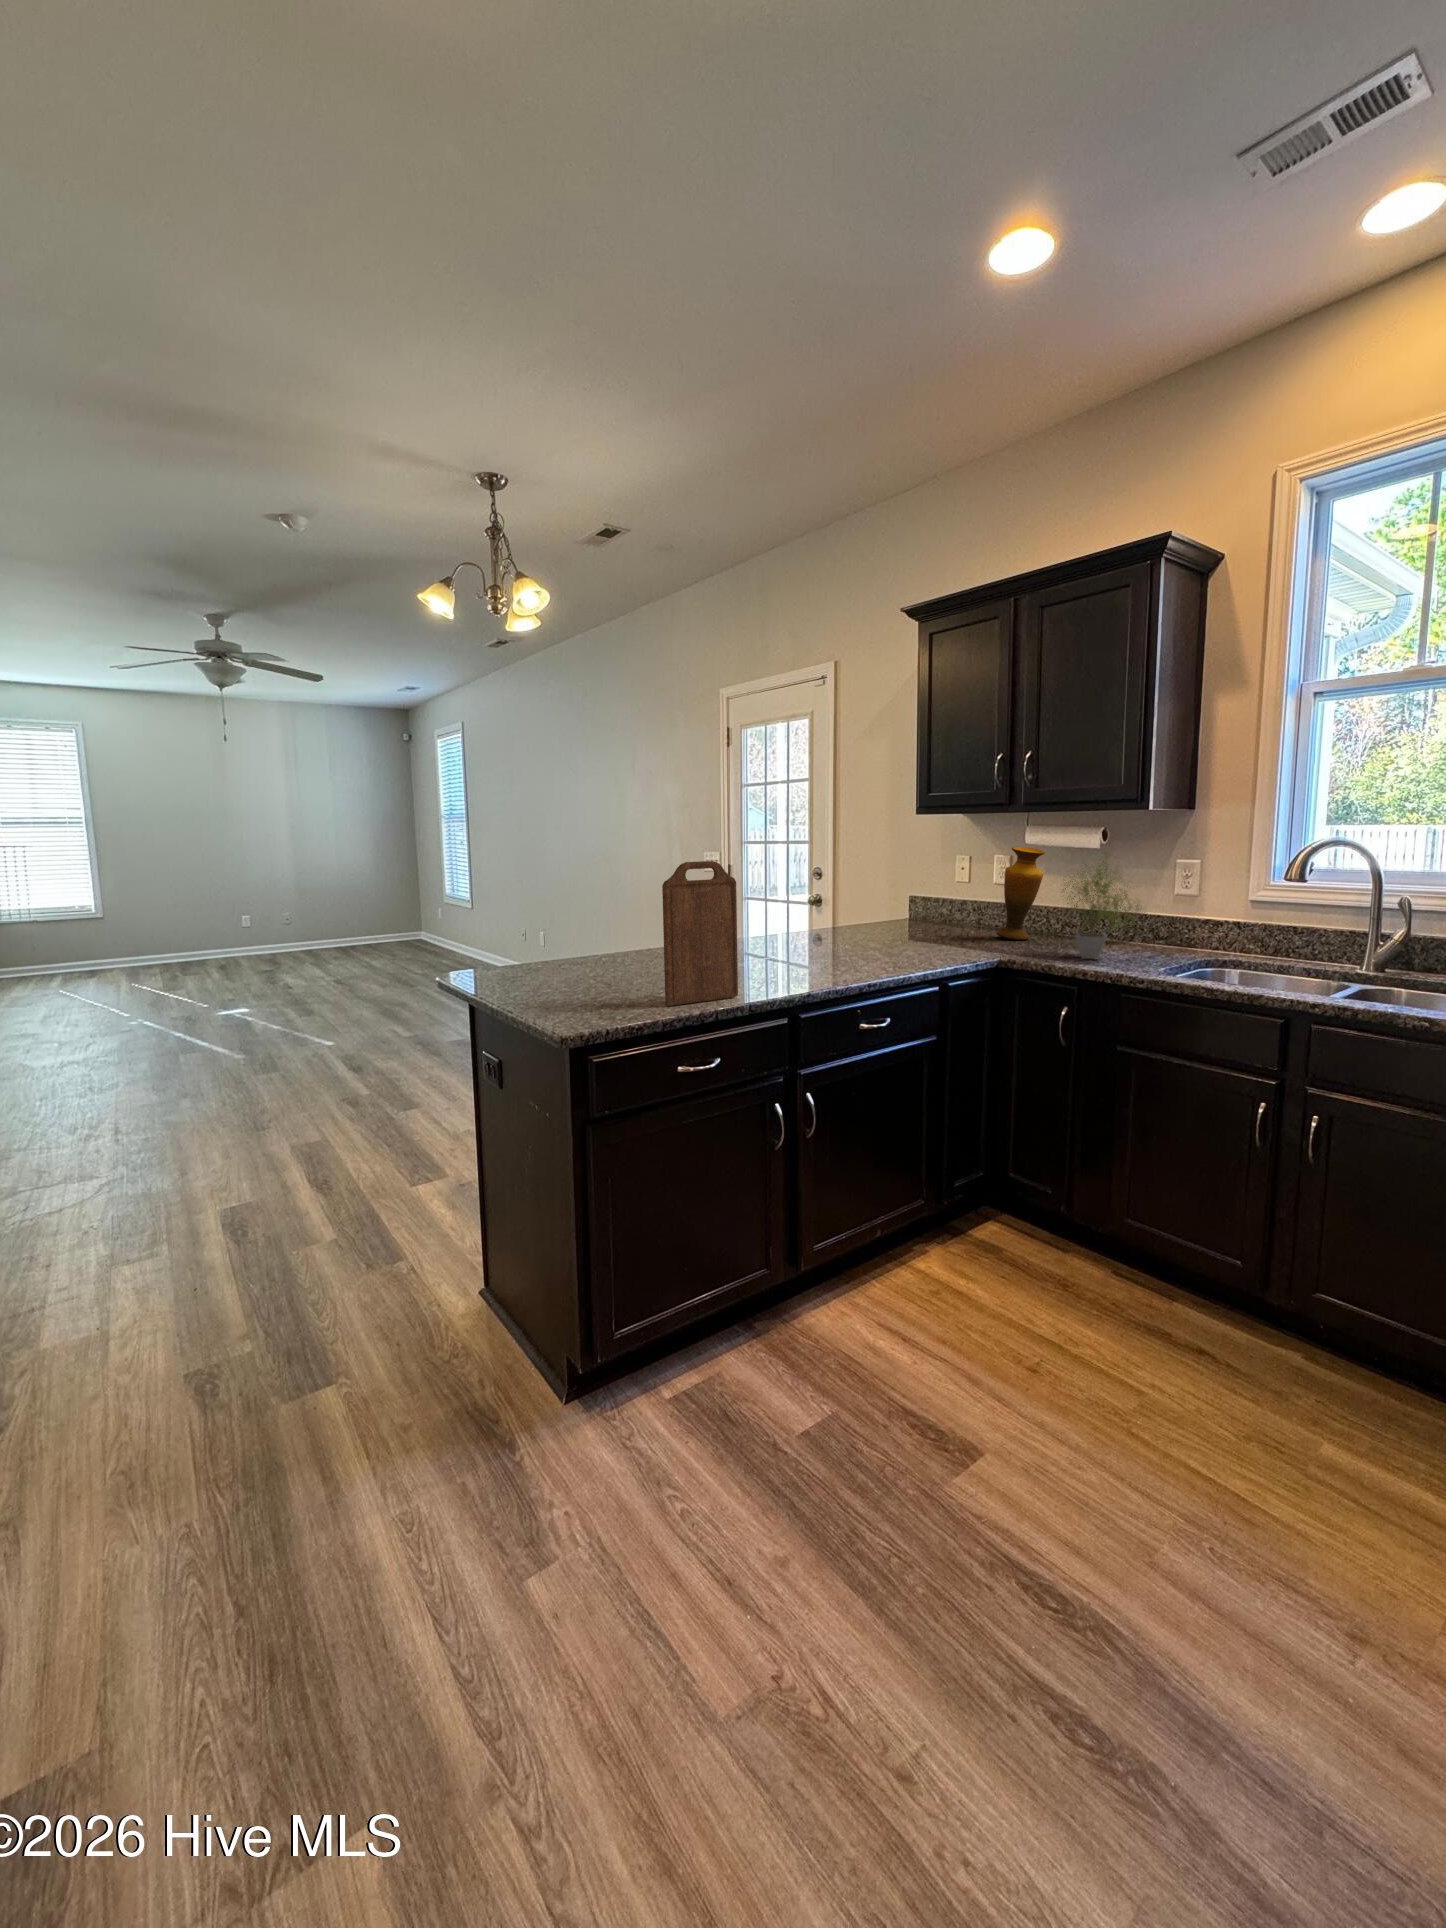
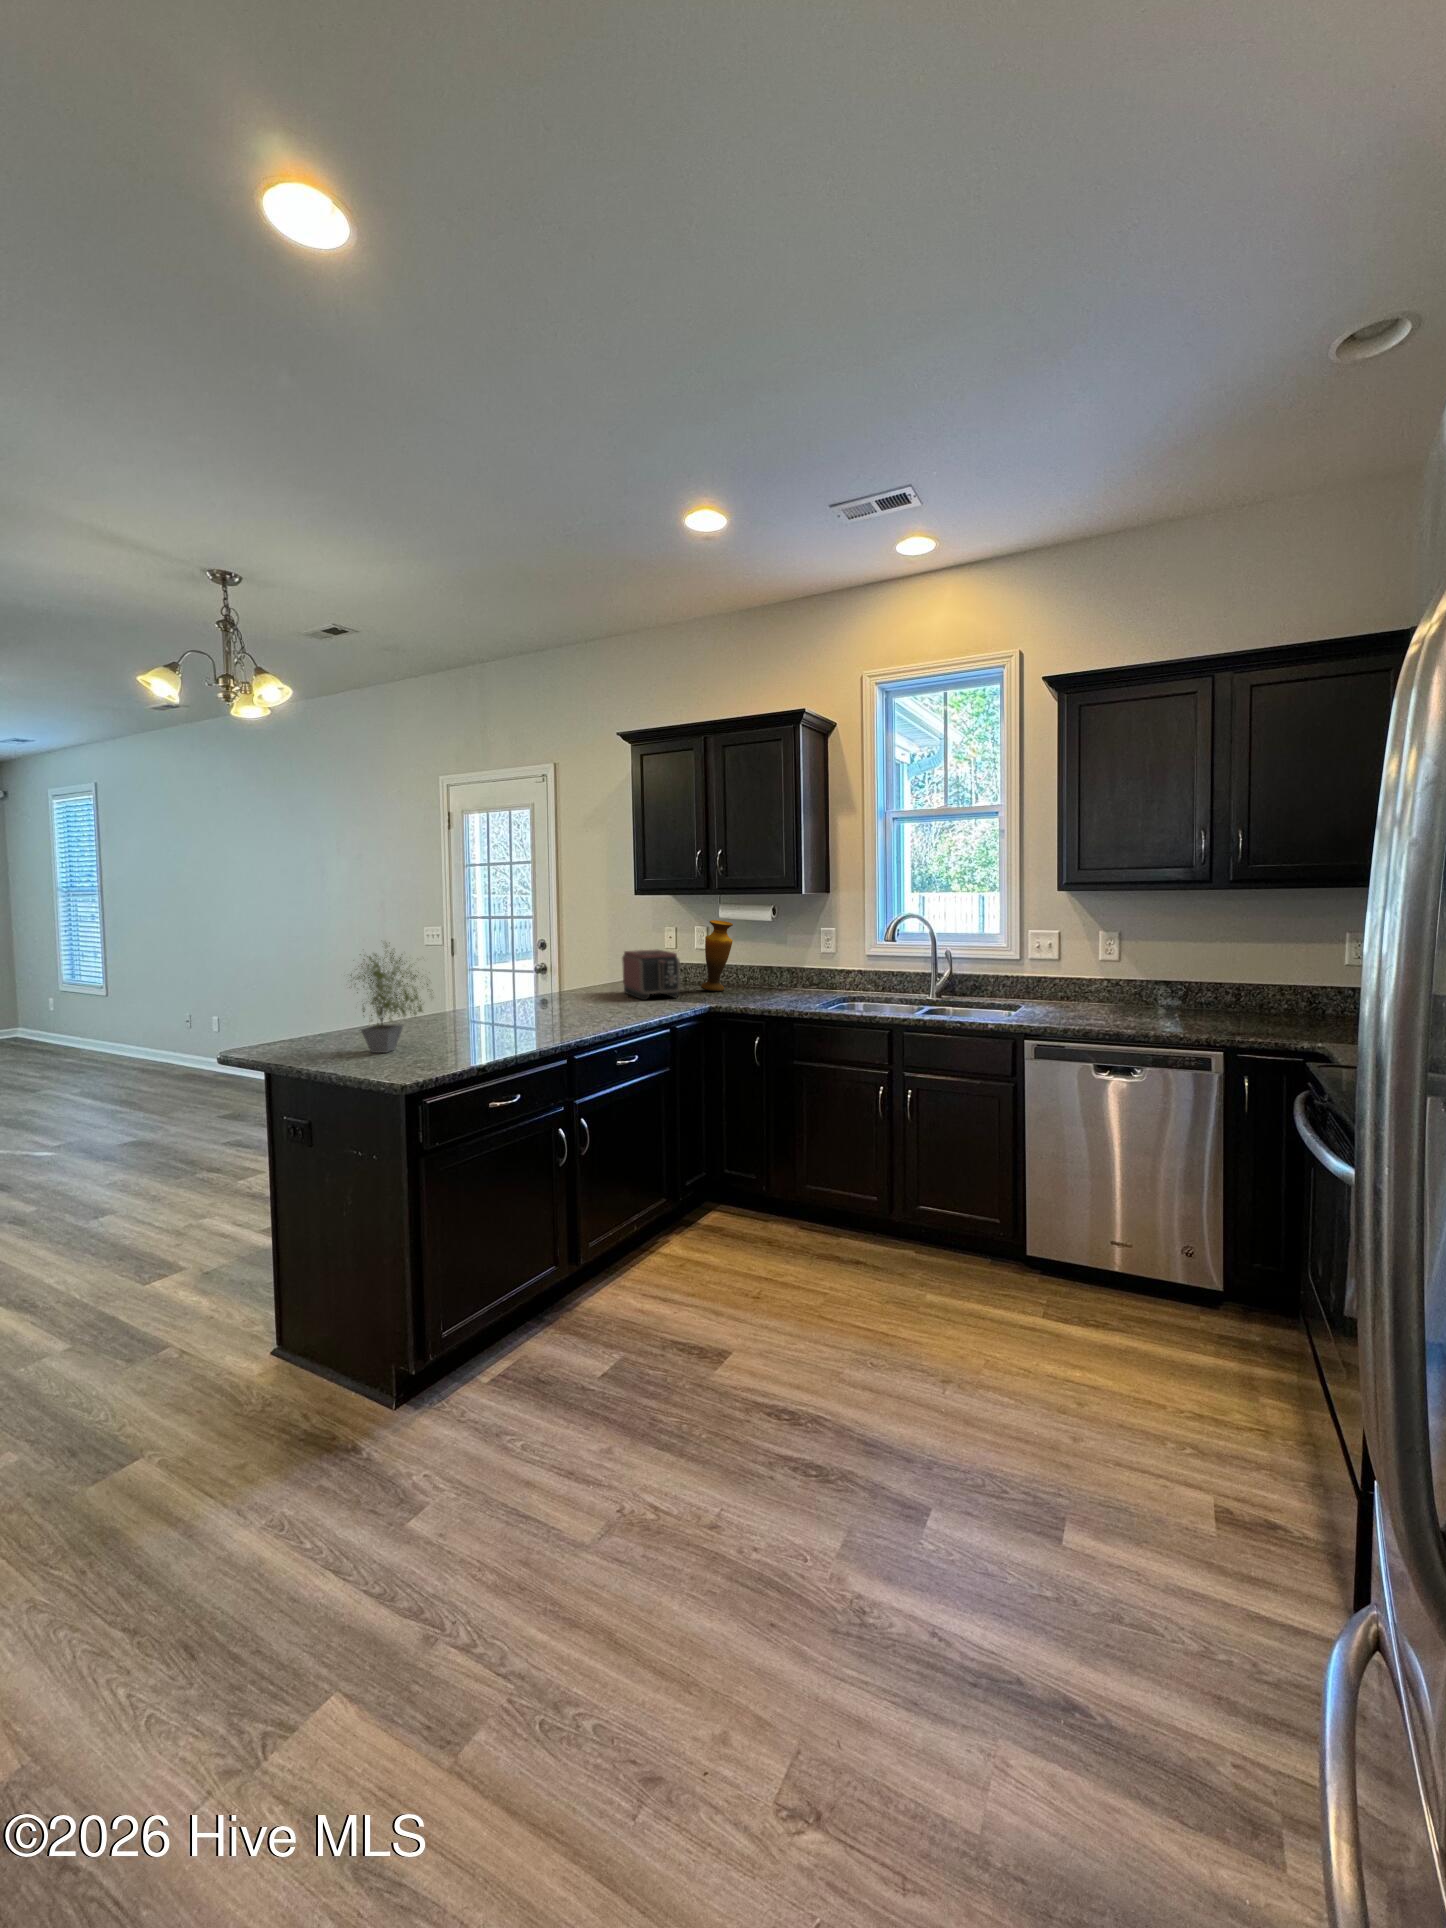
potted plant: present [1062,854,1142,959] -> present [350,953,433,1053]
cutting board: present [662,861,738,1006] -> none [470,938,529,1055]
toaster: none [895,883,966,946] -> present [622,950,680,1000]

